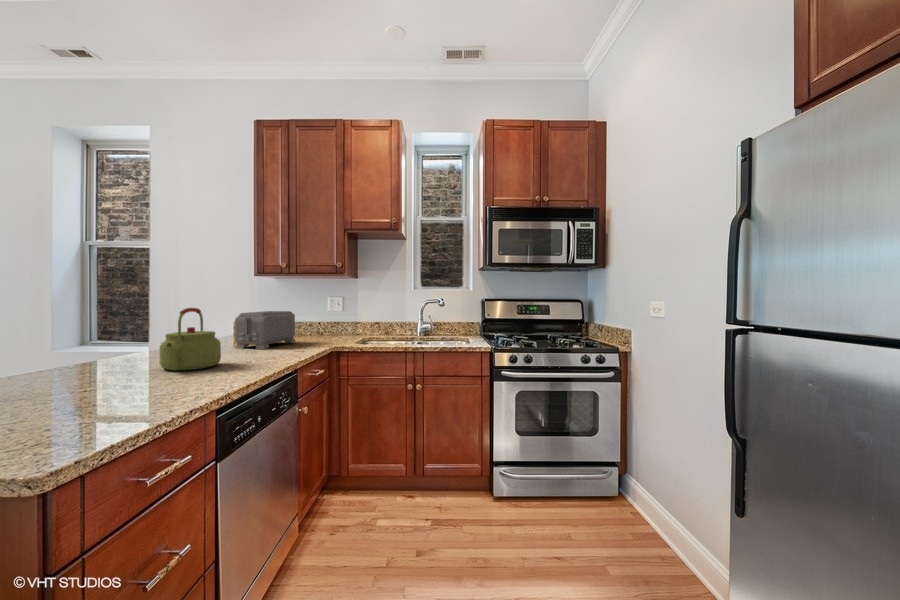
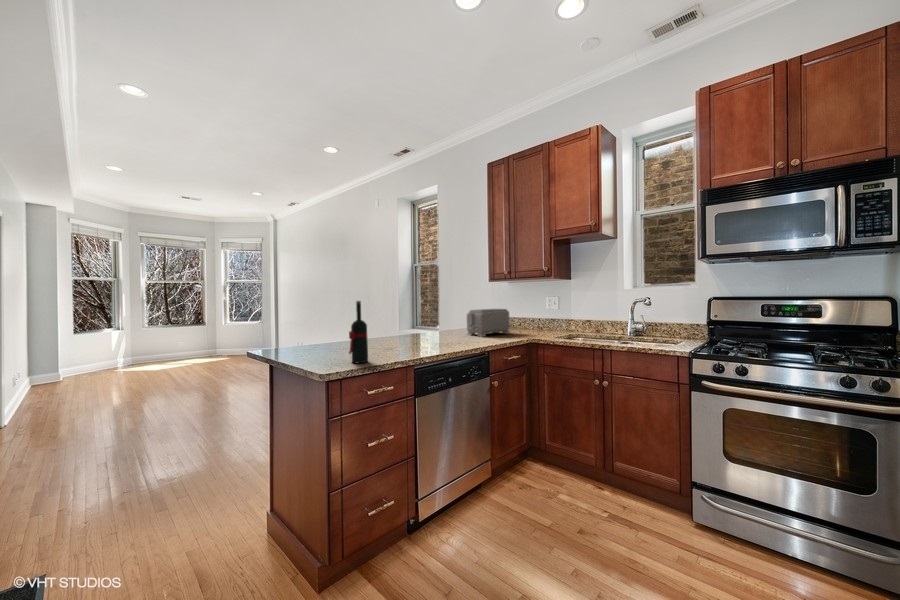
wine bottle: none [88,296,133,419] -> present [349,301,368,363]
kettle: present [160,308,221,371] -> none [407,306,441,345]

